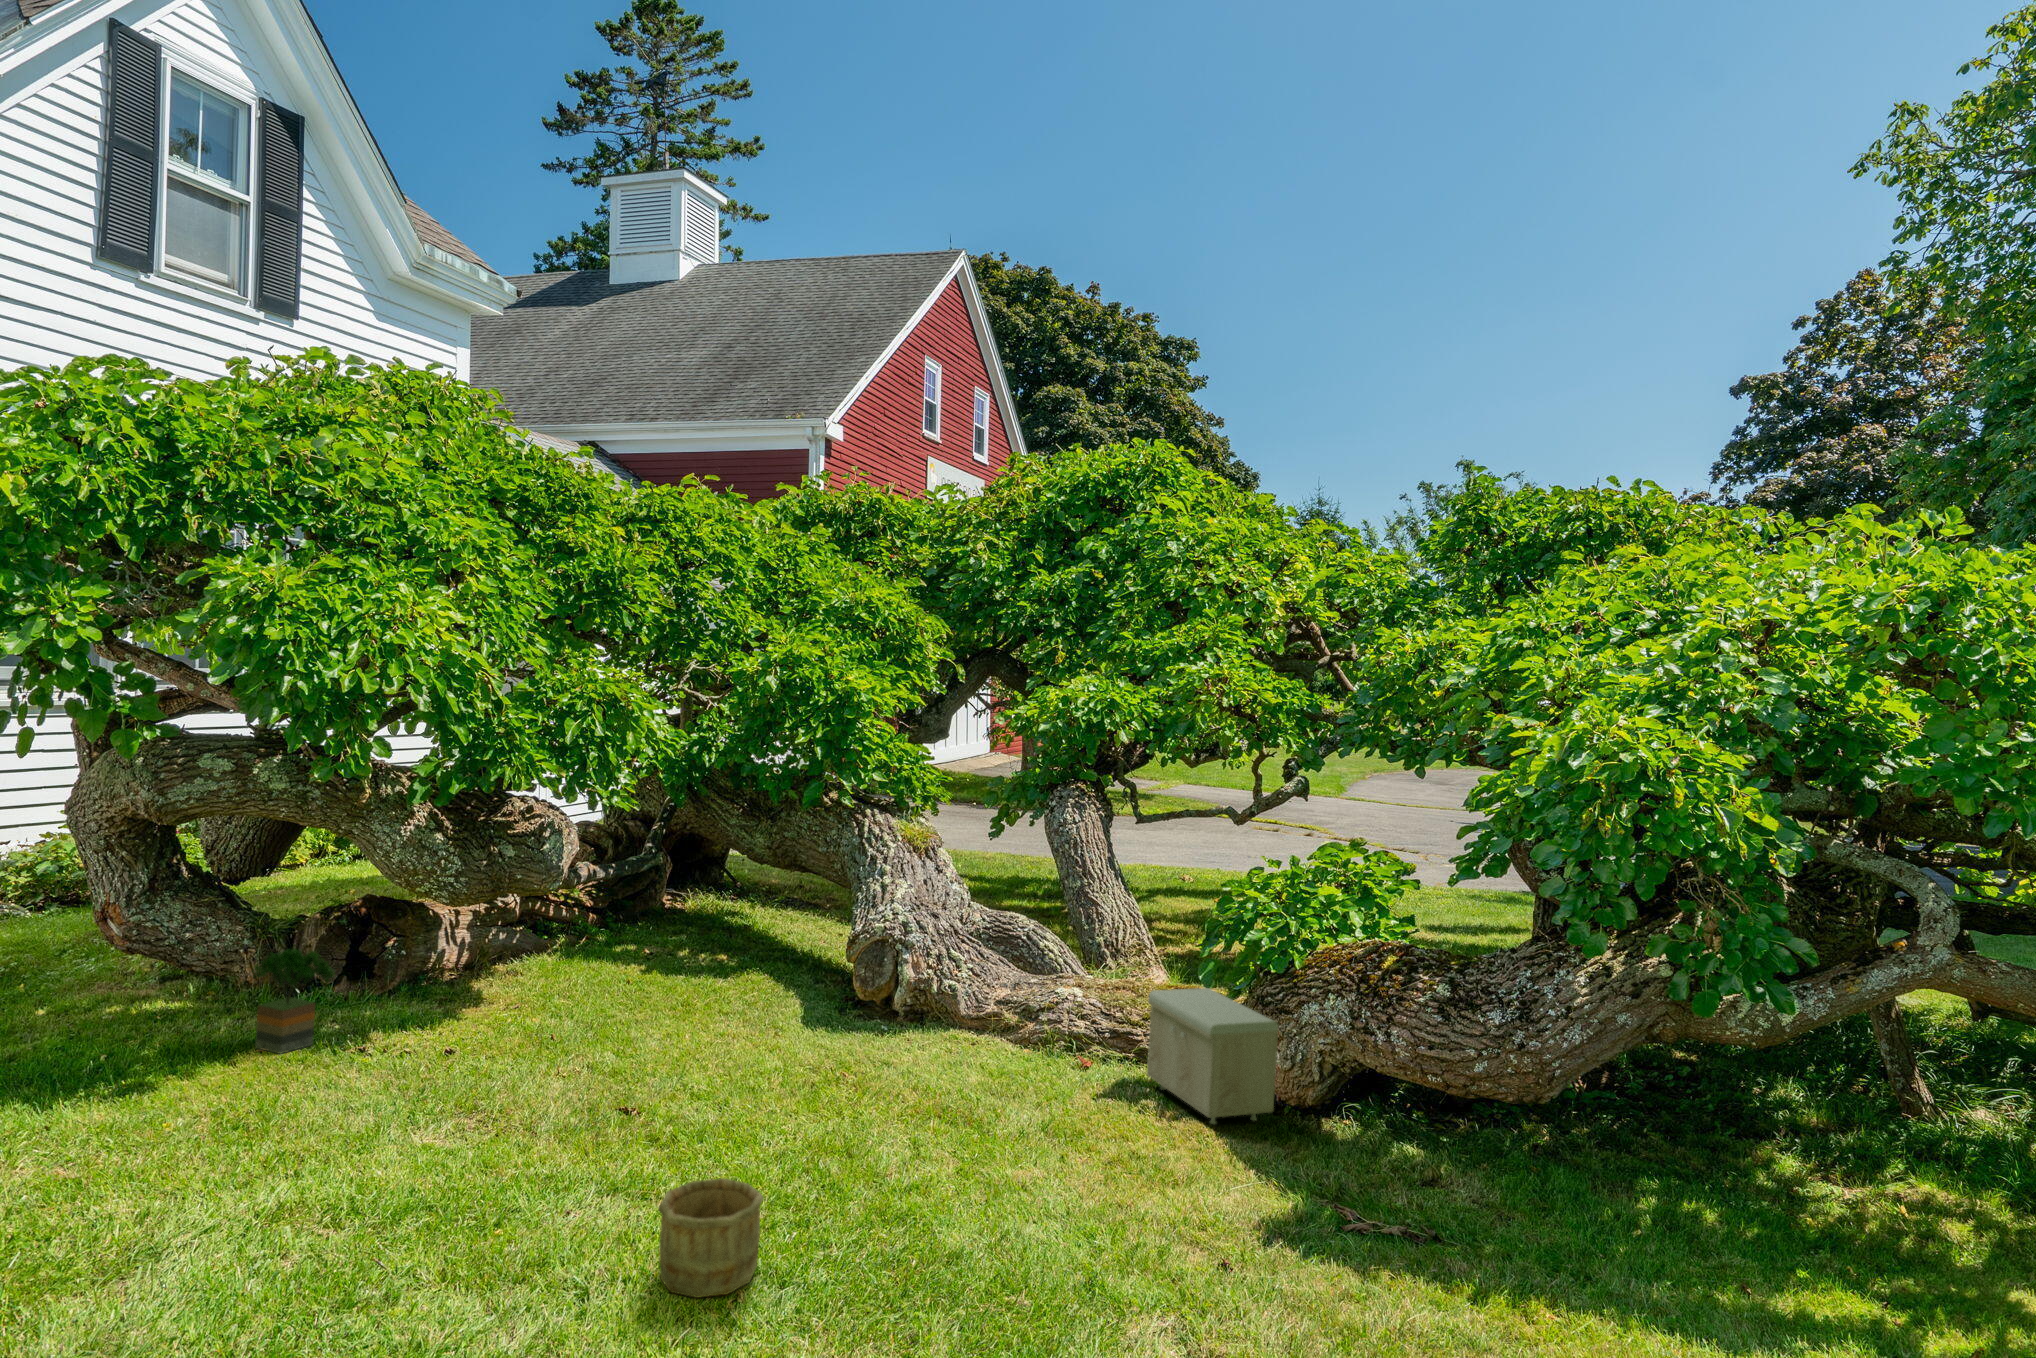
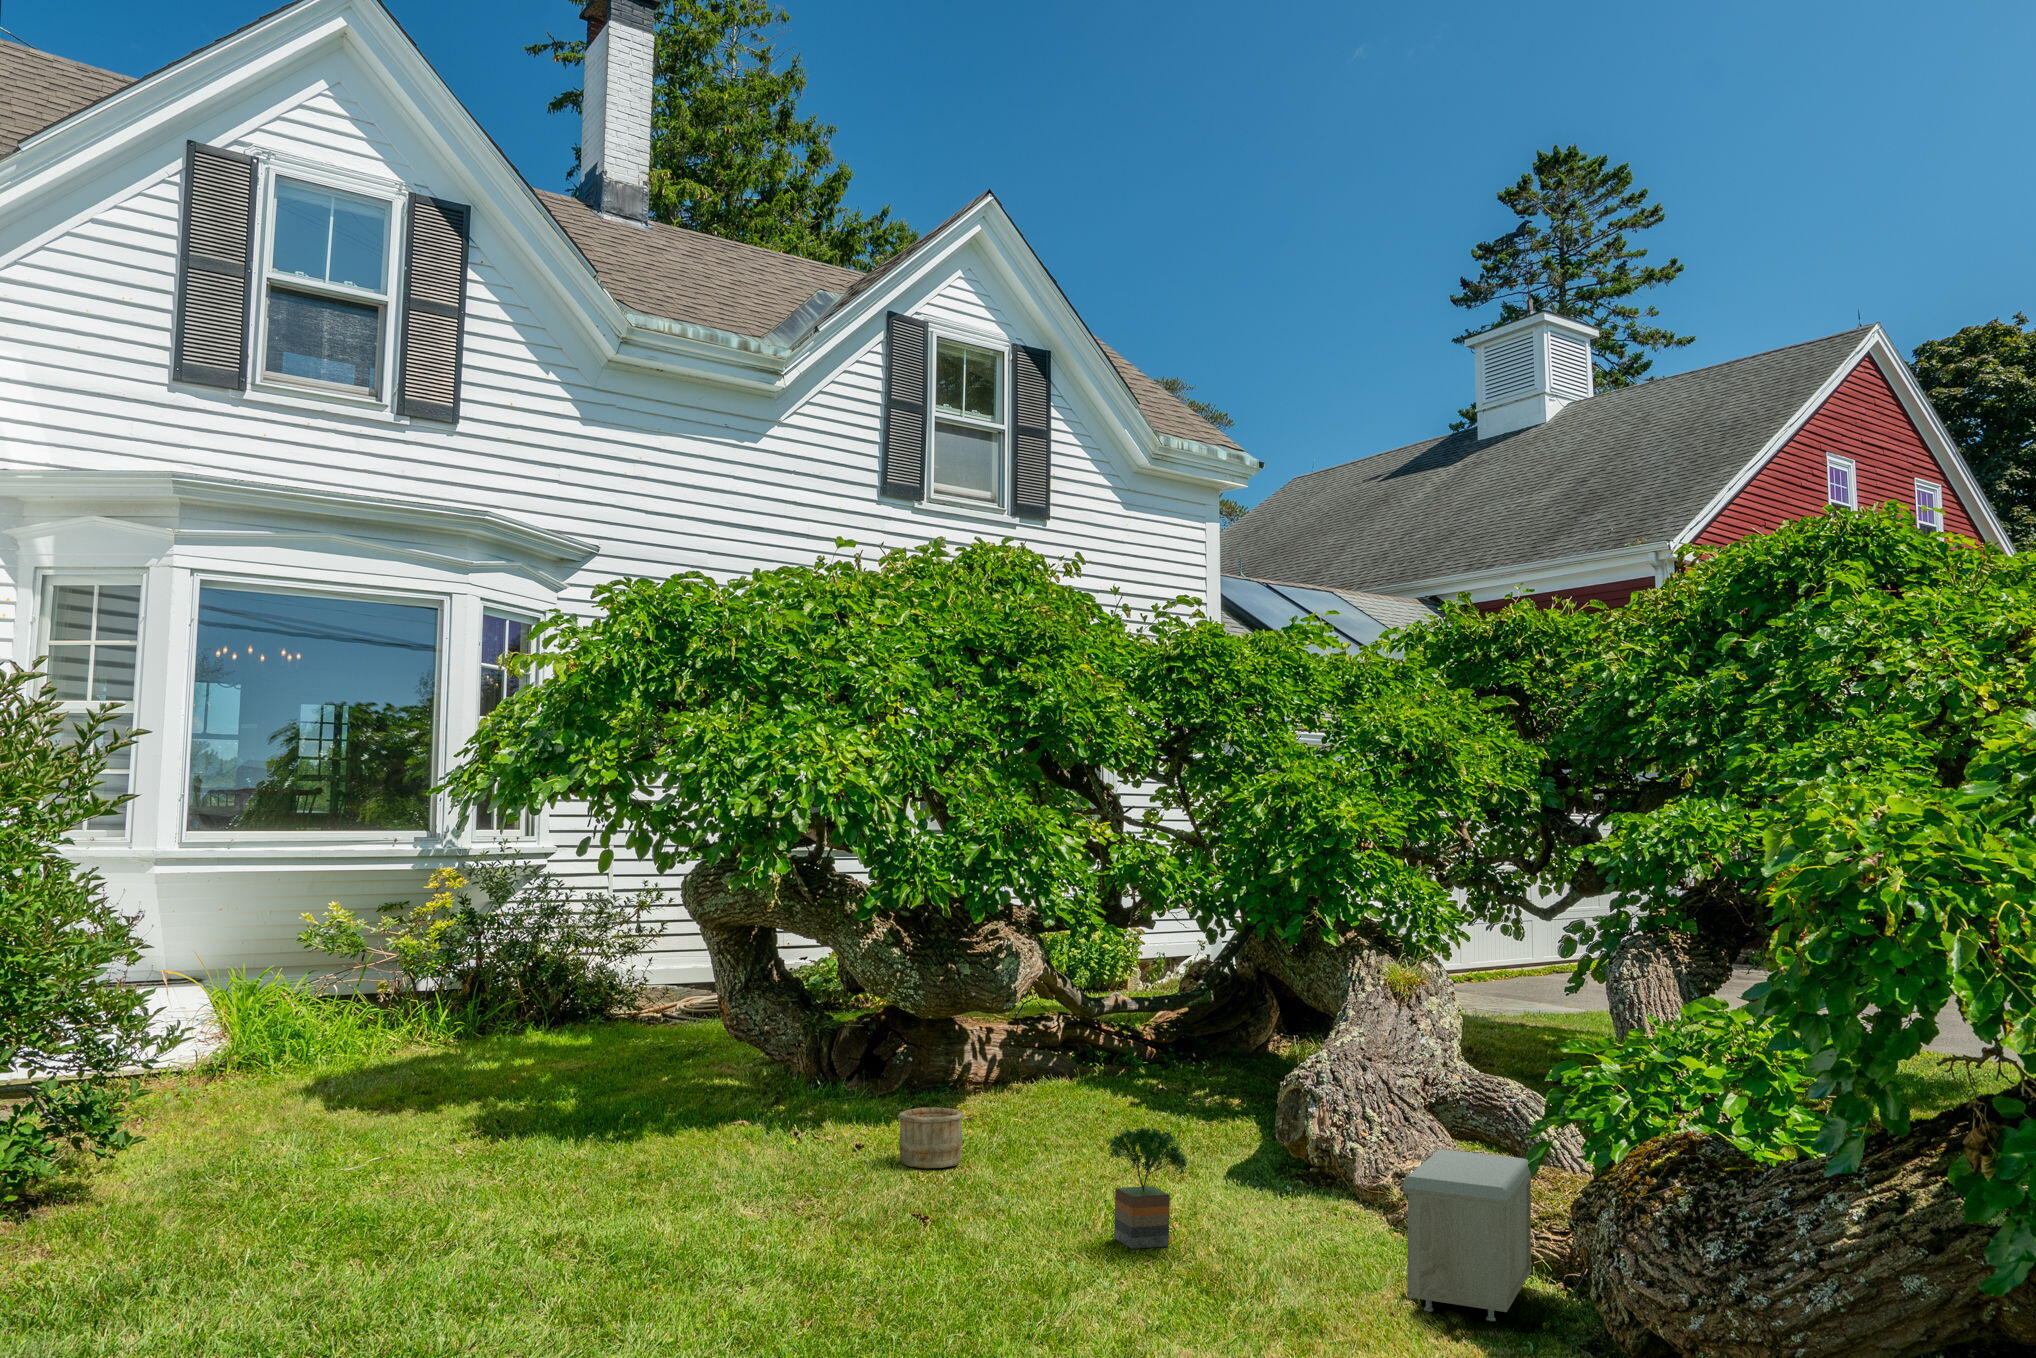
potted tree: present [252,949,335,1054] -> present [1109,1127,1188,1249]
wooden bucket: present [658,1178,764,1298] -> present [898,1107,963,1168]

